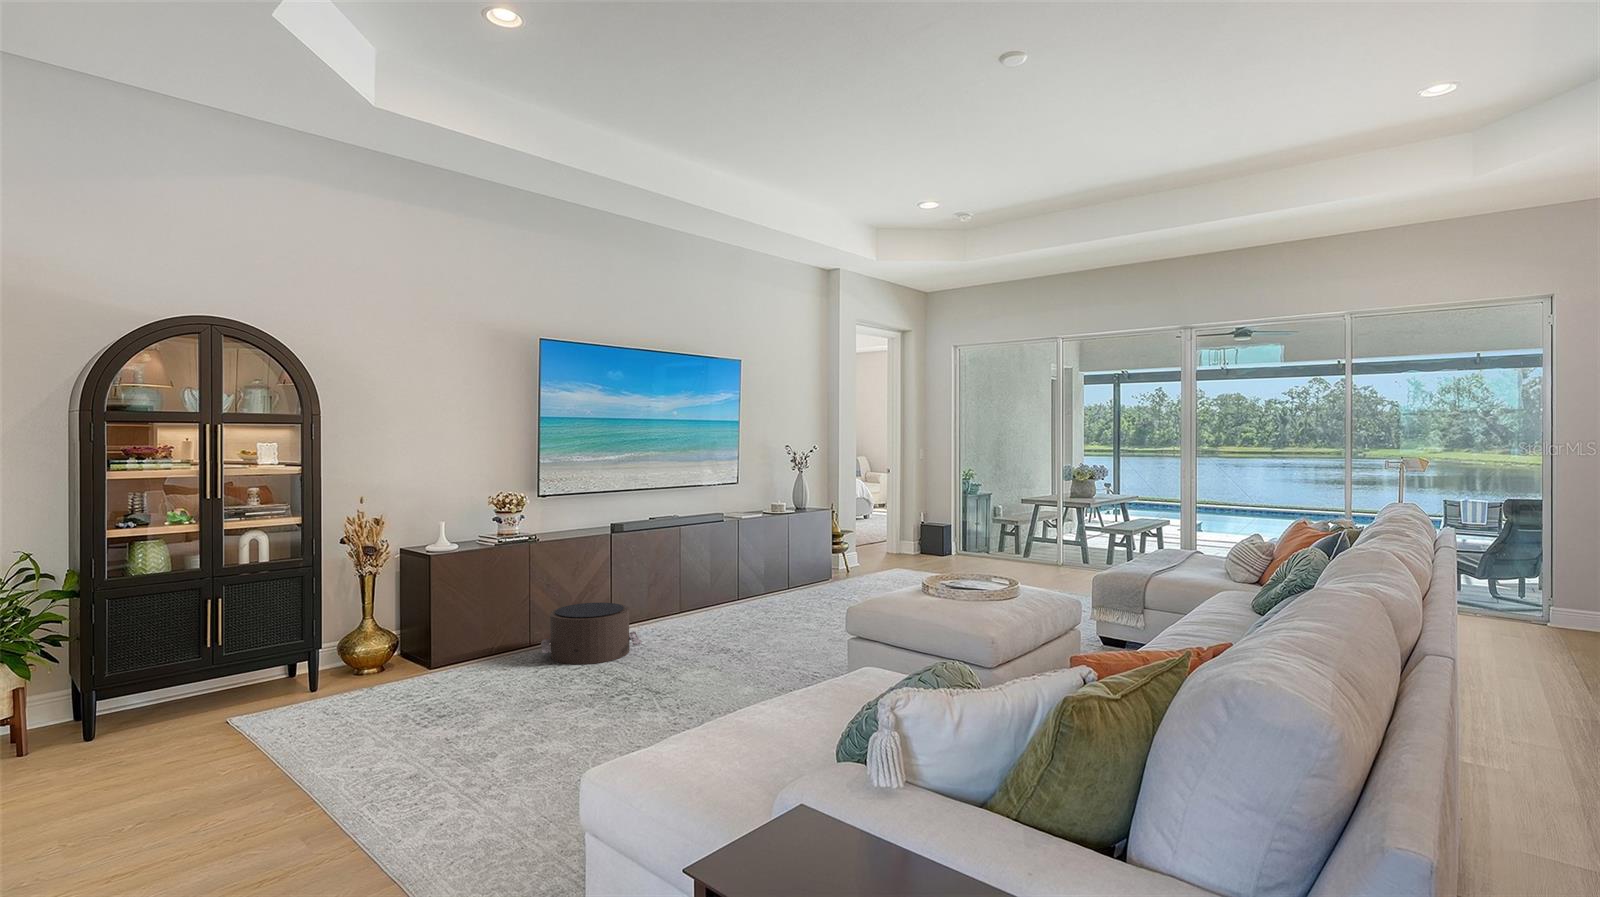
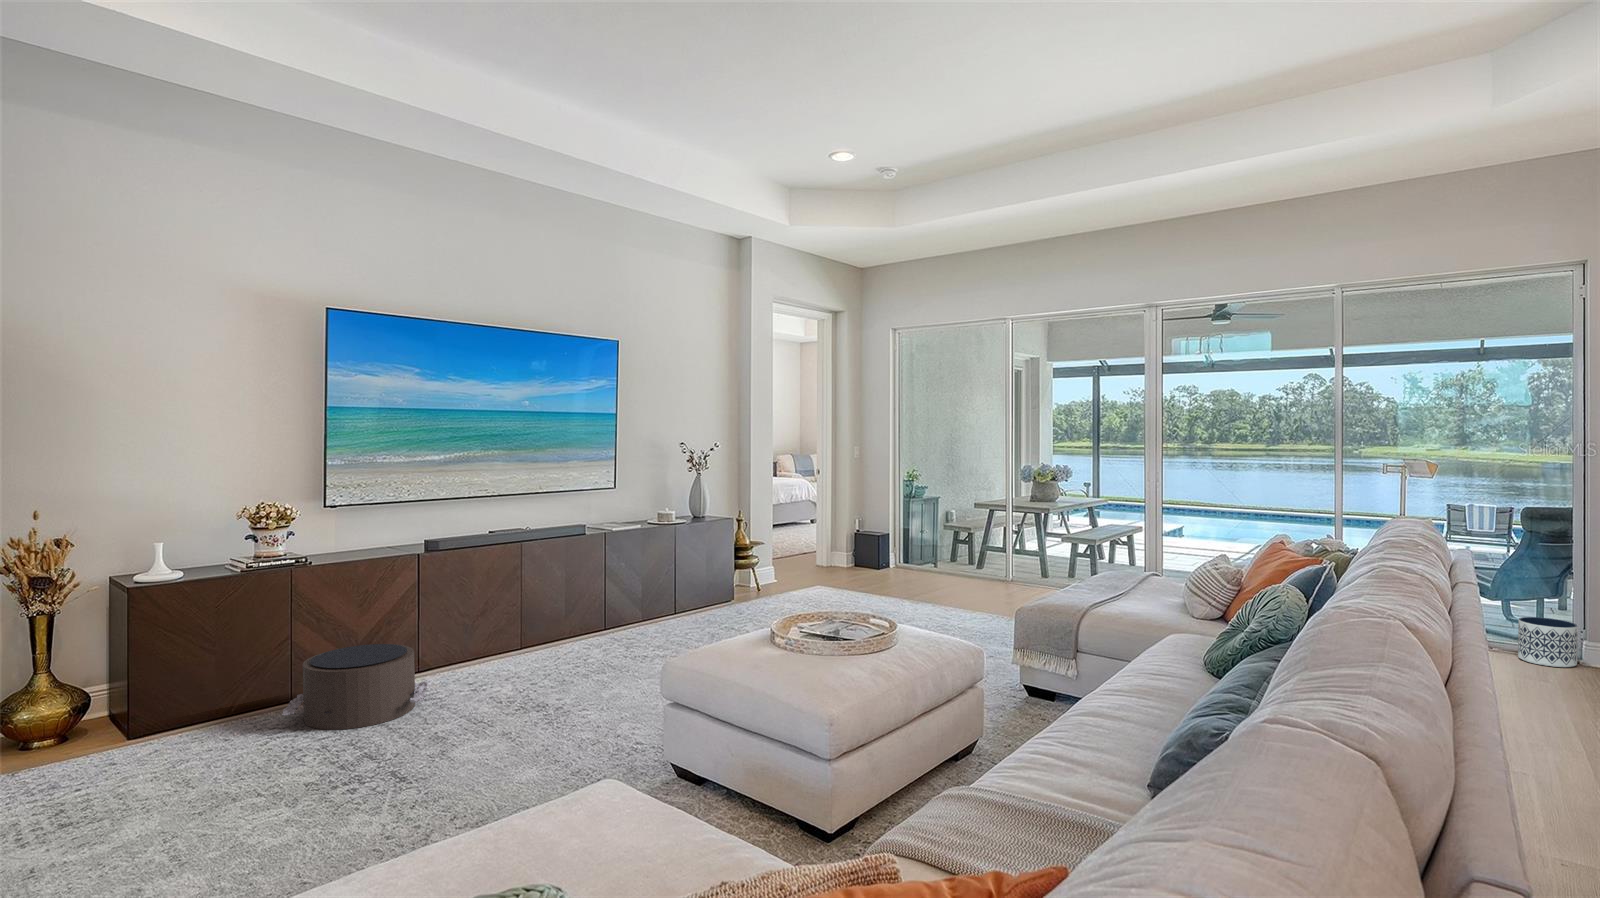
planter: none [1485,586,1532,625] -> present [1518,617,1578,667]

